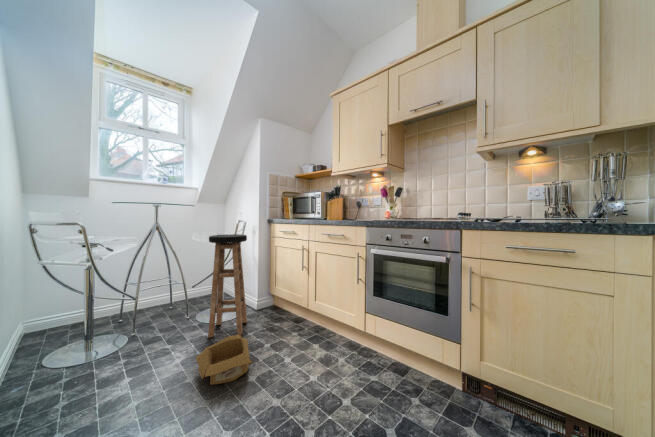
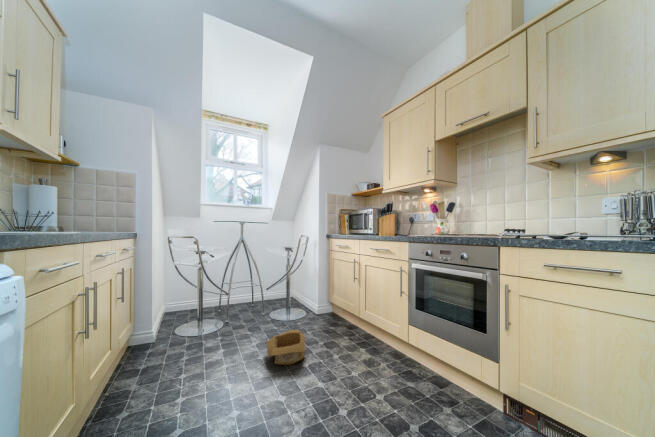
bar stool: present [208,234,247,337] -> none [277,247,309,332]

